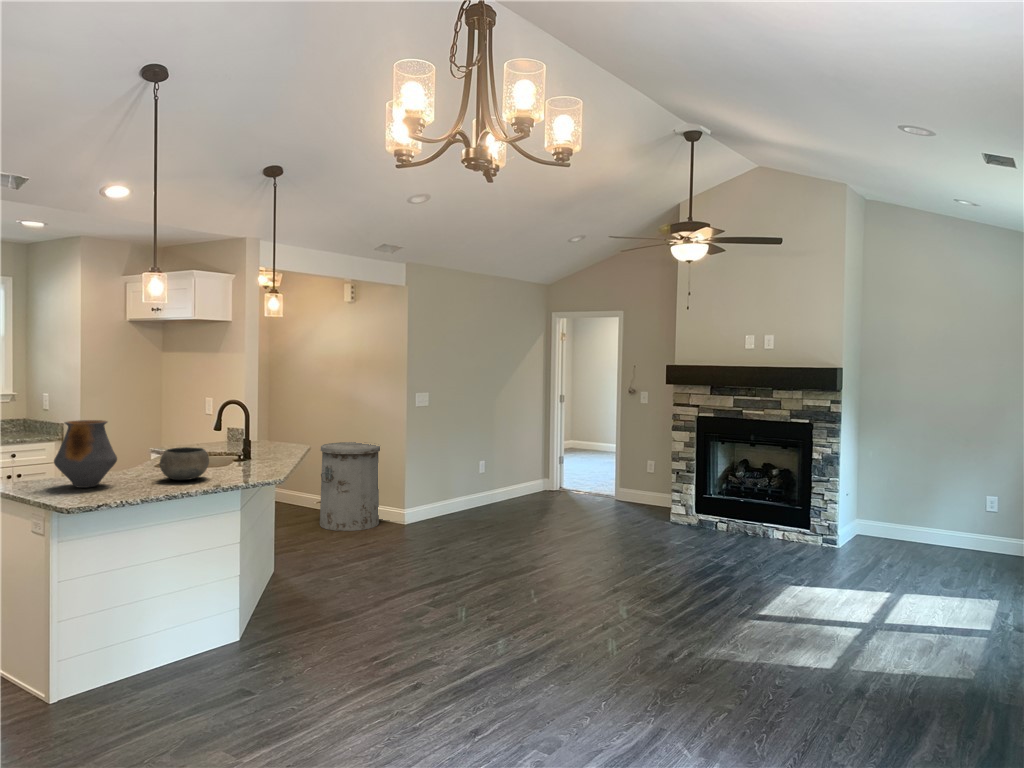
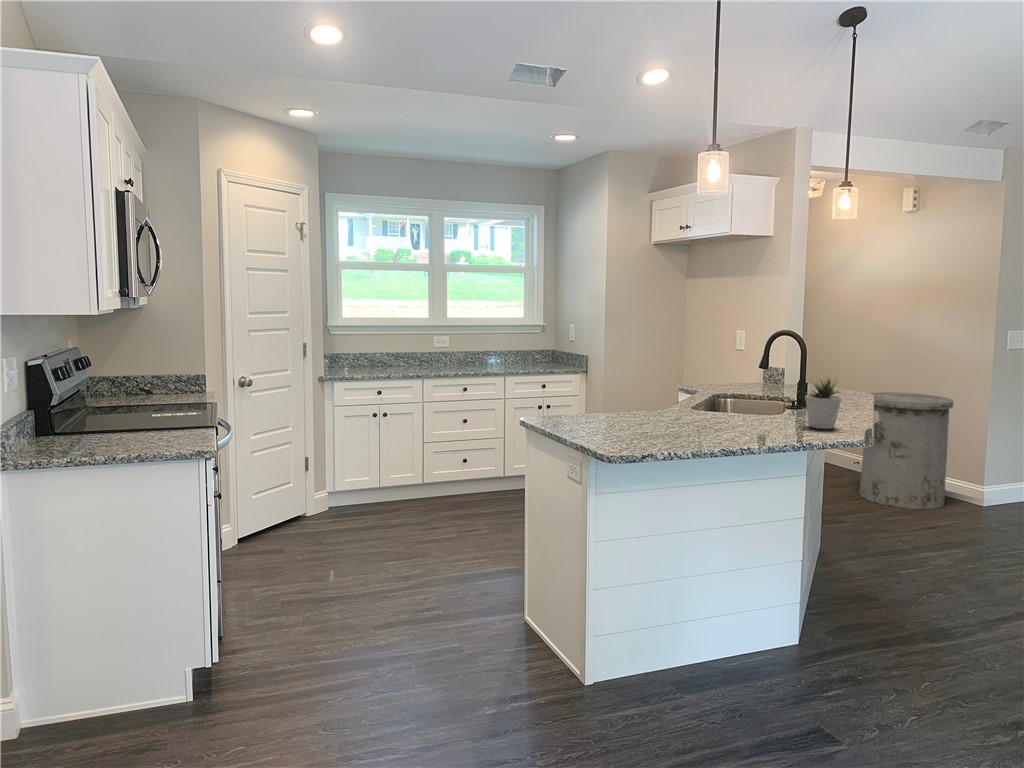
vase: present [54,420,117,488] -> none [590,345,659,429]
potted plant: none [237,436,263,474] -> present [805,378,841,429]
bowl: present [159,447,209,480] -> none [708,386,771,429]

